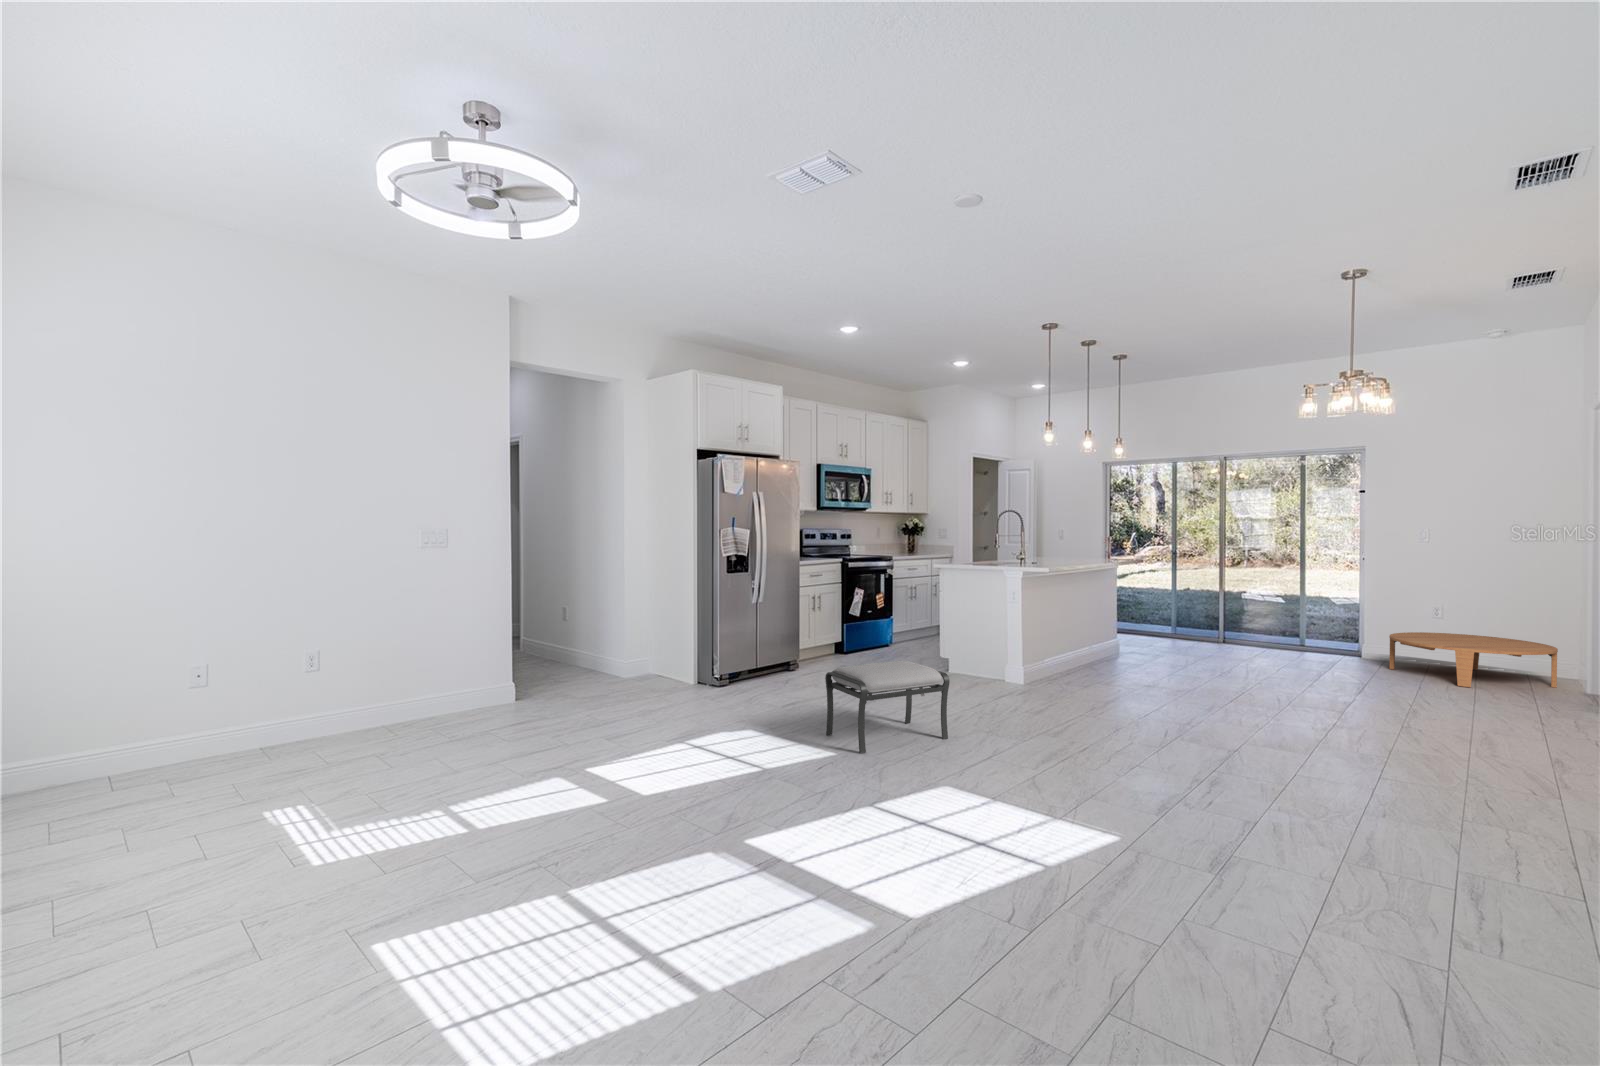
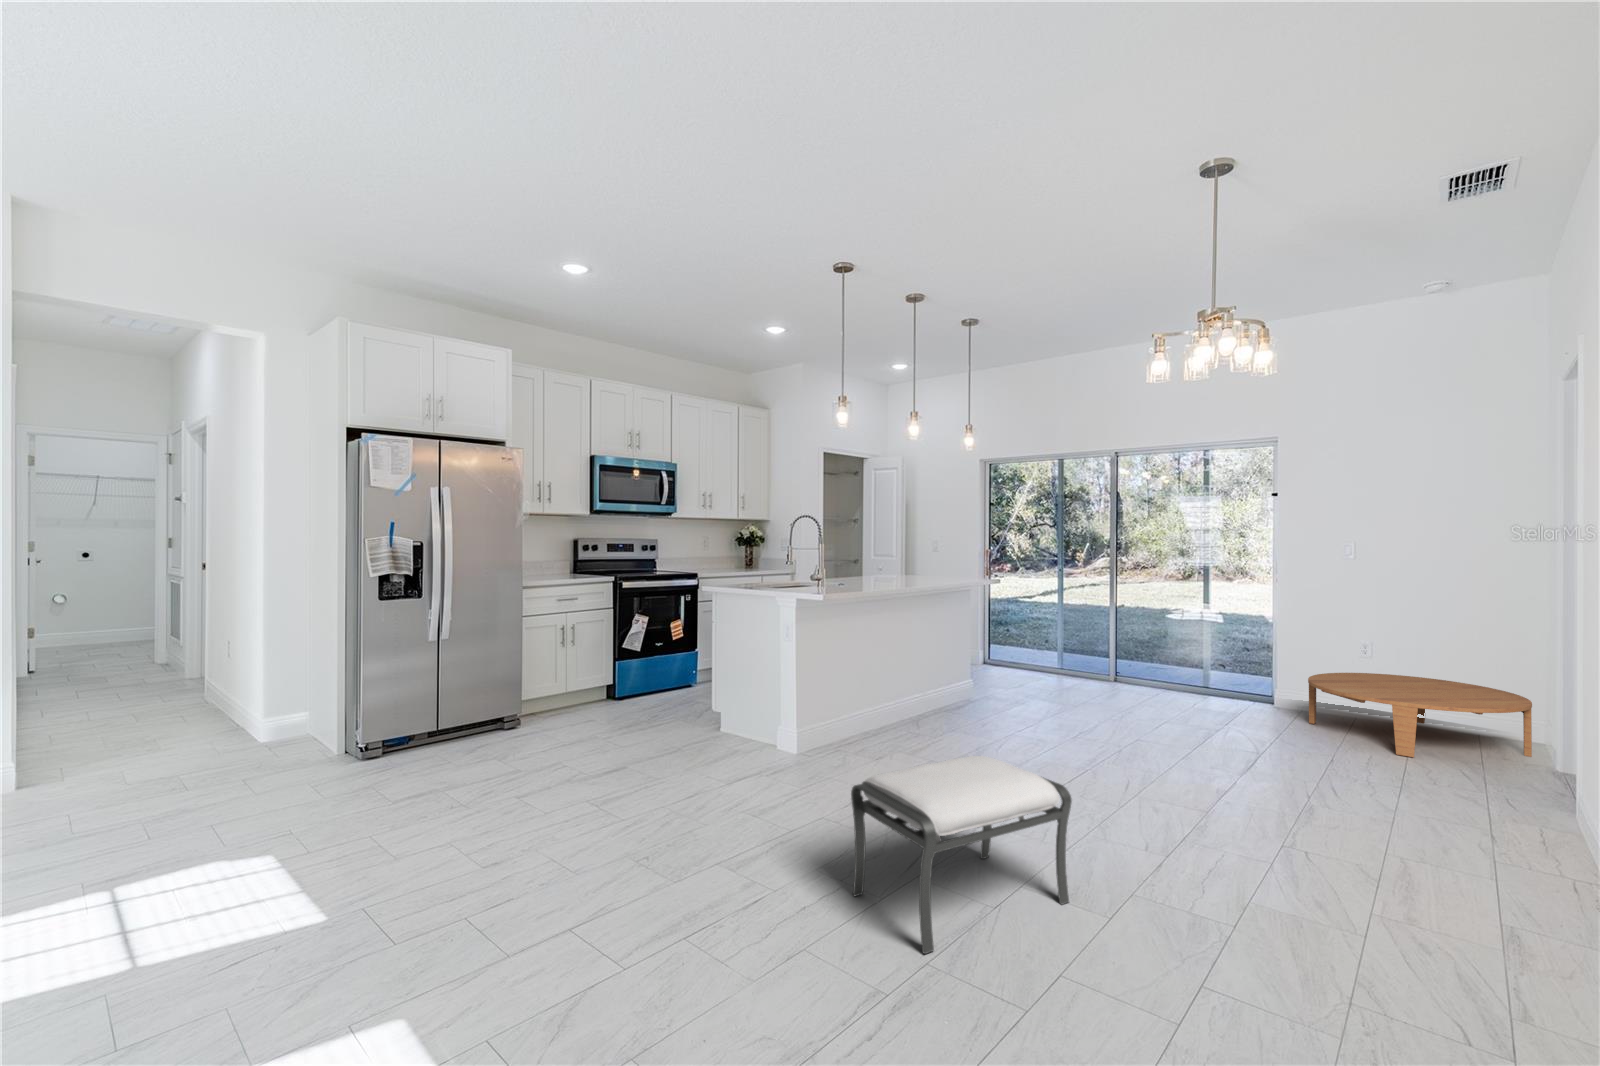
ottoman: present [825,661,950,753] -> present [851,756,1072,954]

